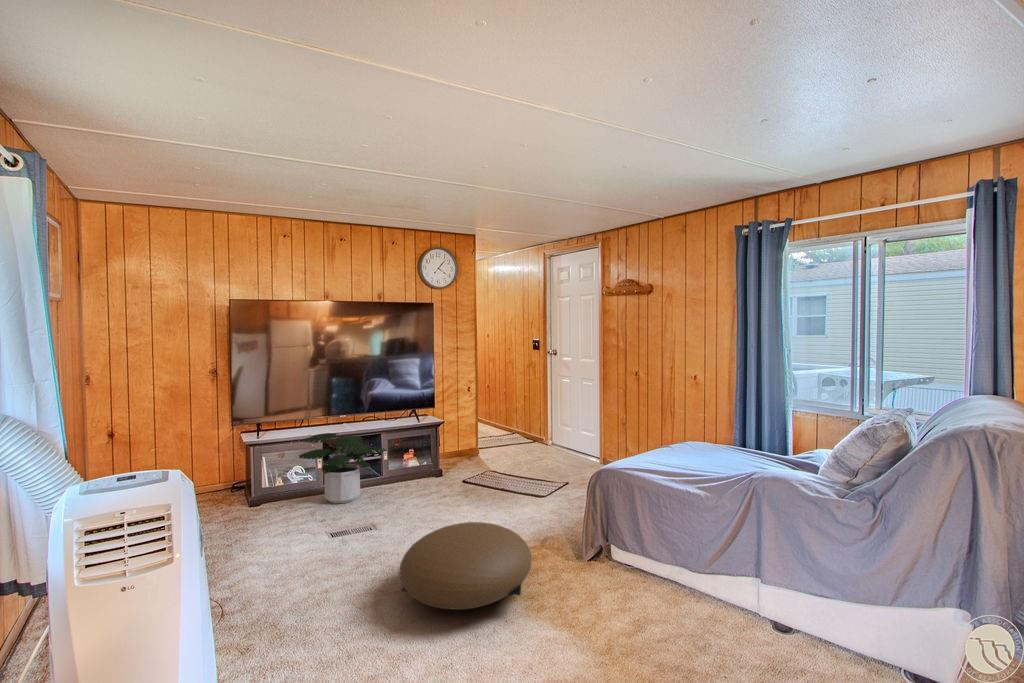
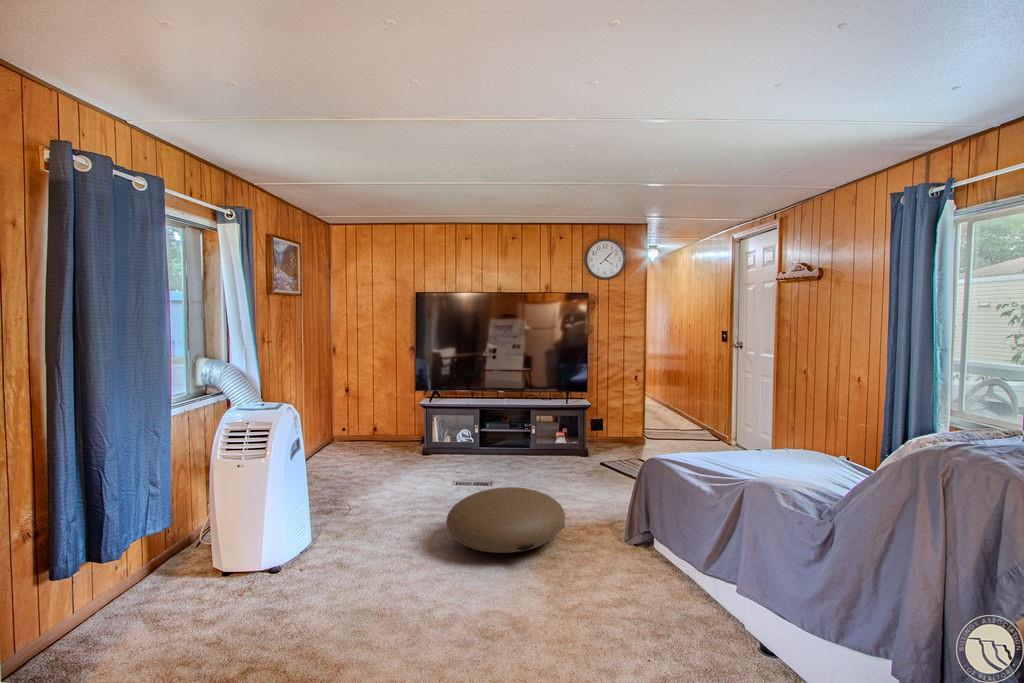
potted plant: present [299,433,386,504] -> none [456,404,528,465]

